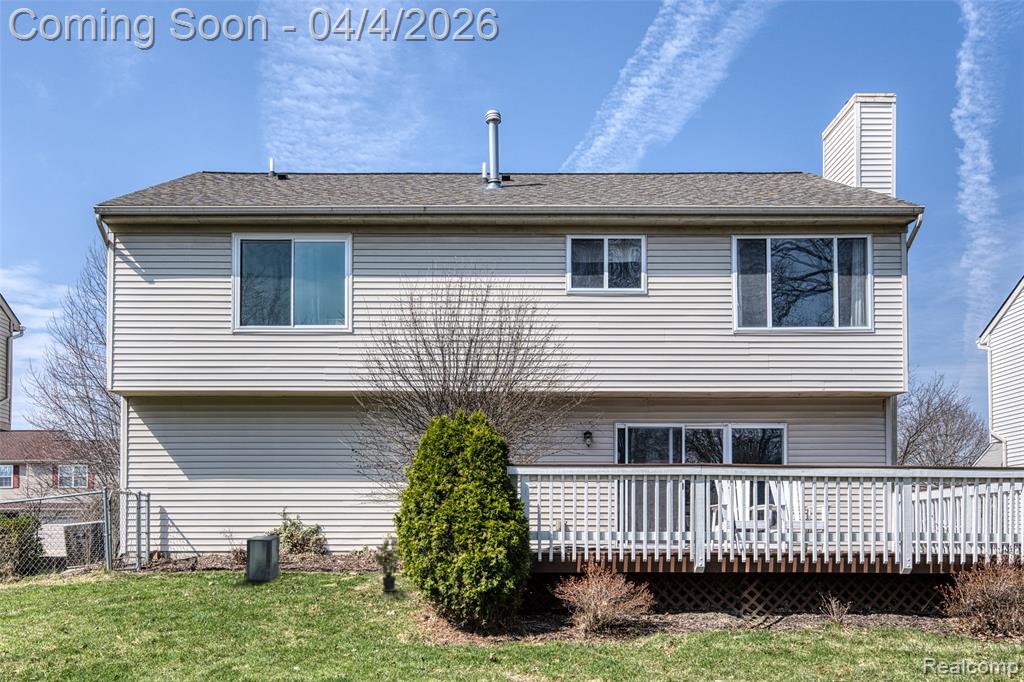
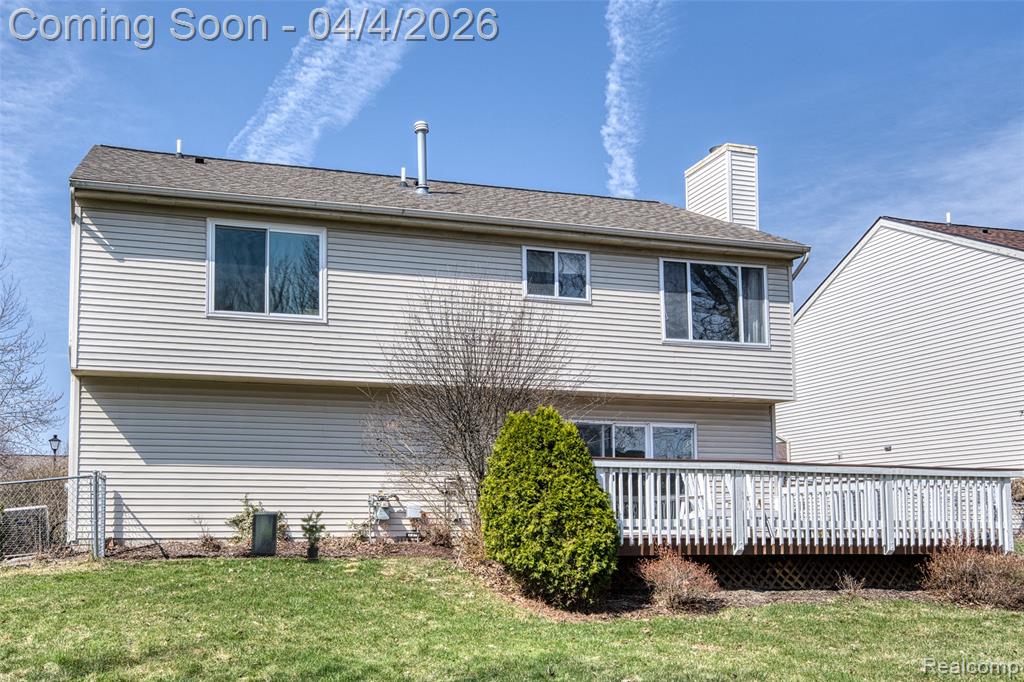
potted plant: present [375,539,398,591] -> present [301,511,326,560]

